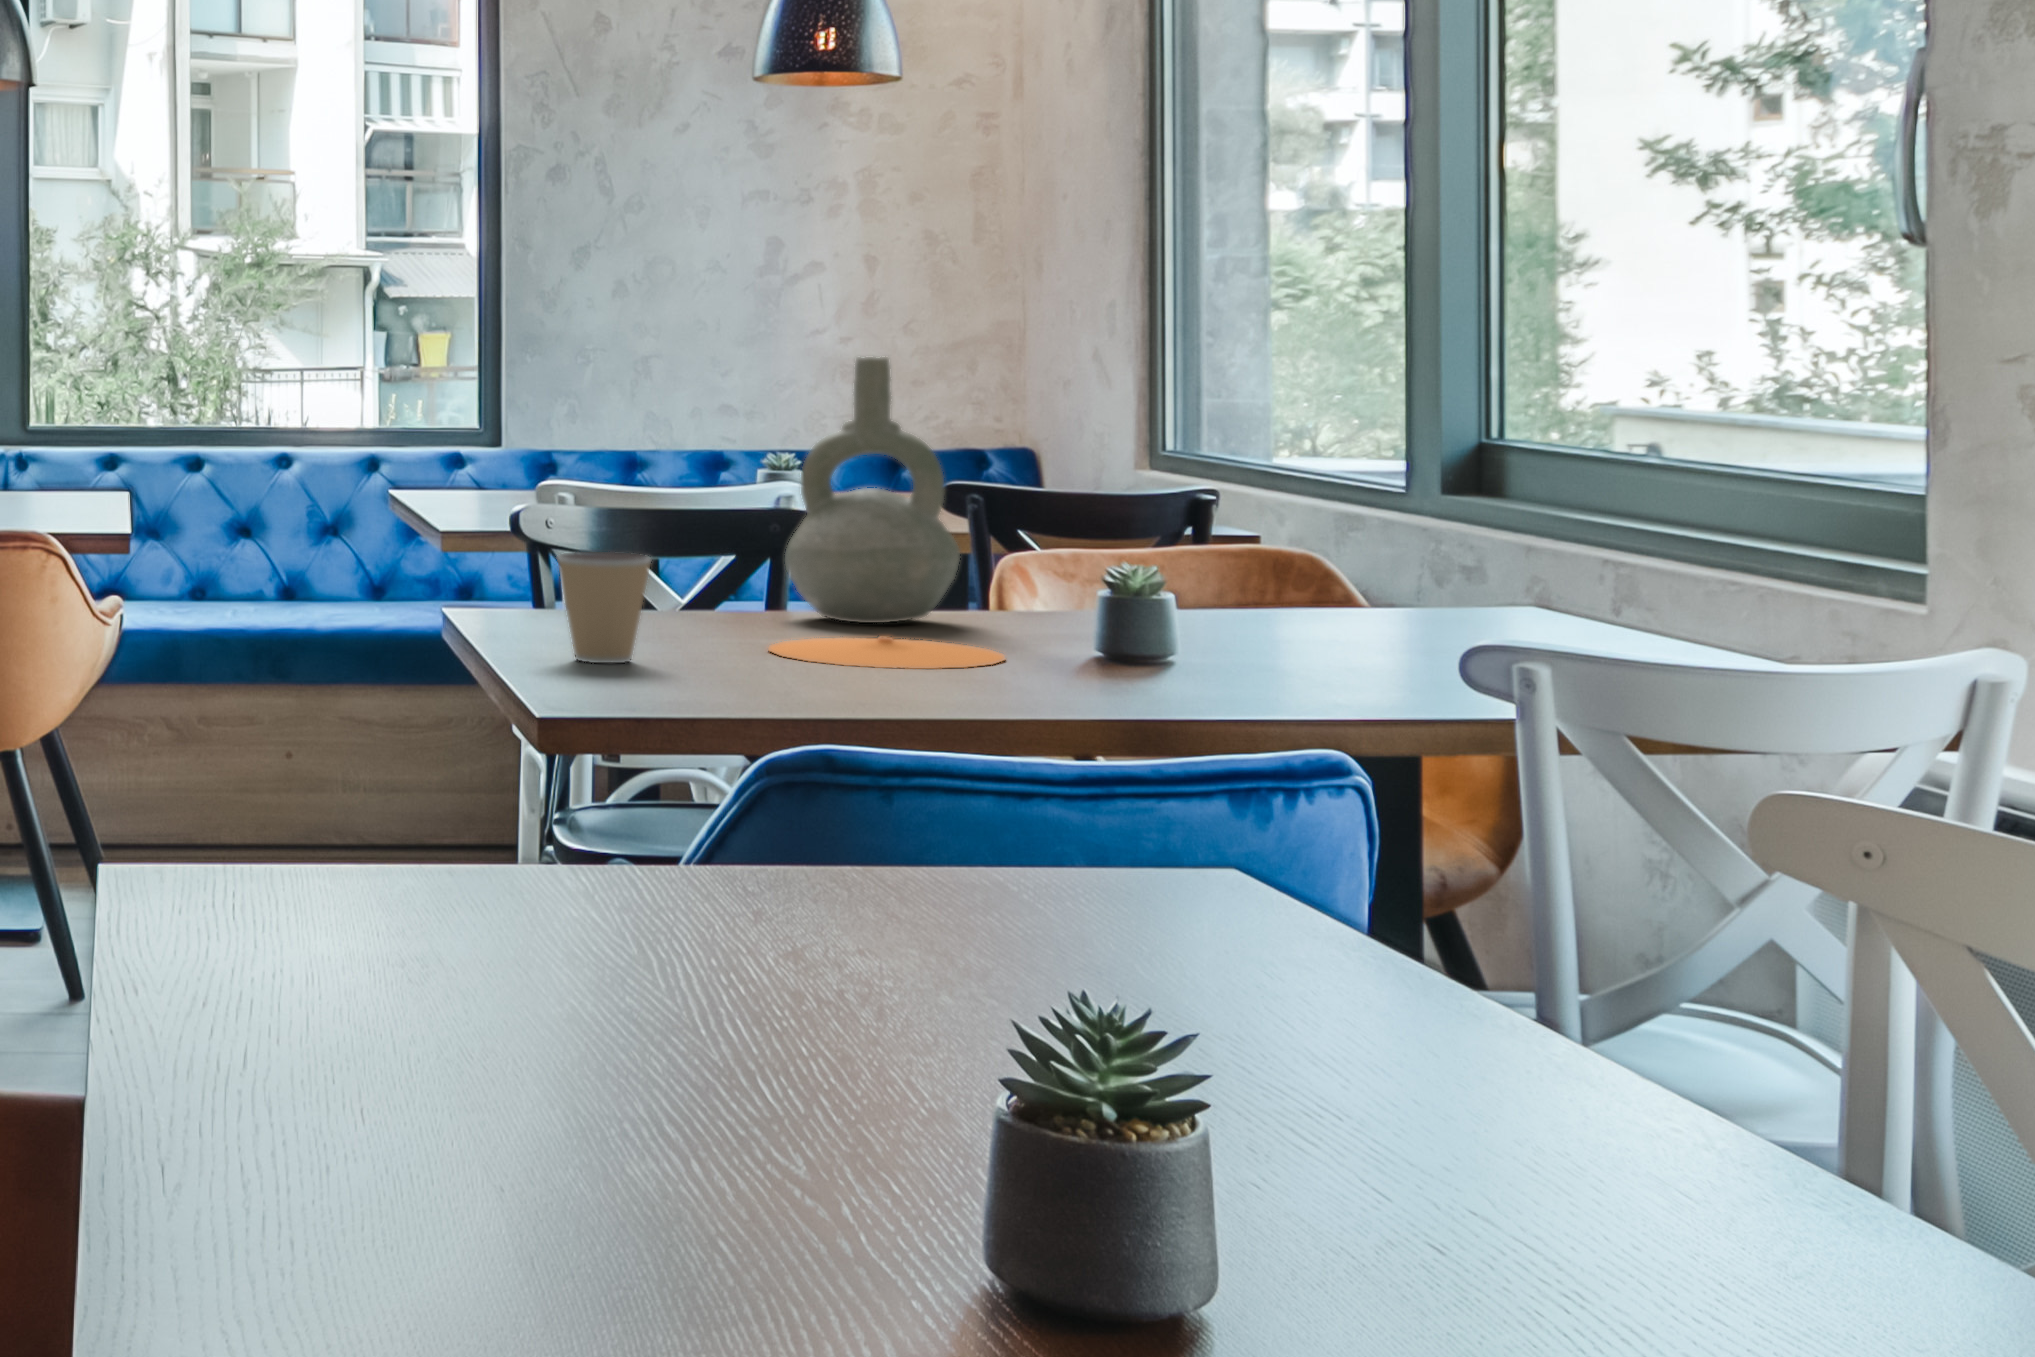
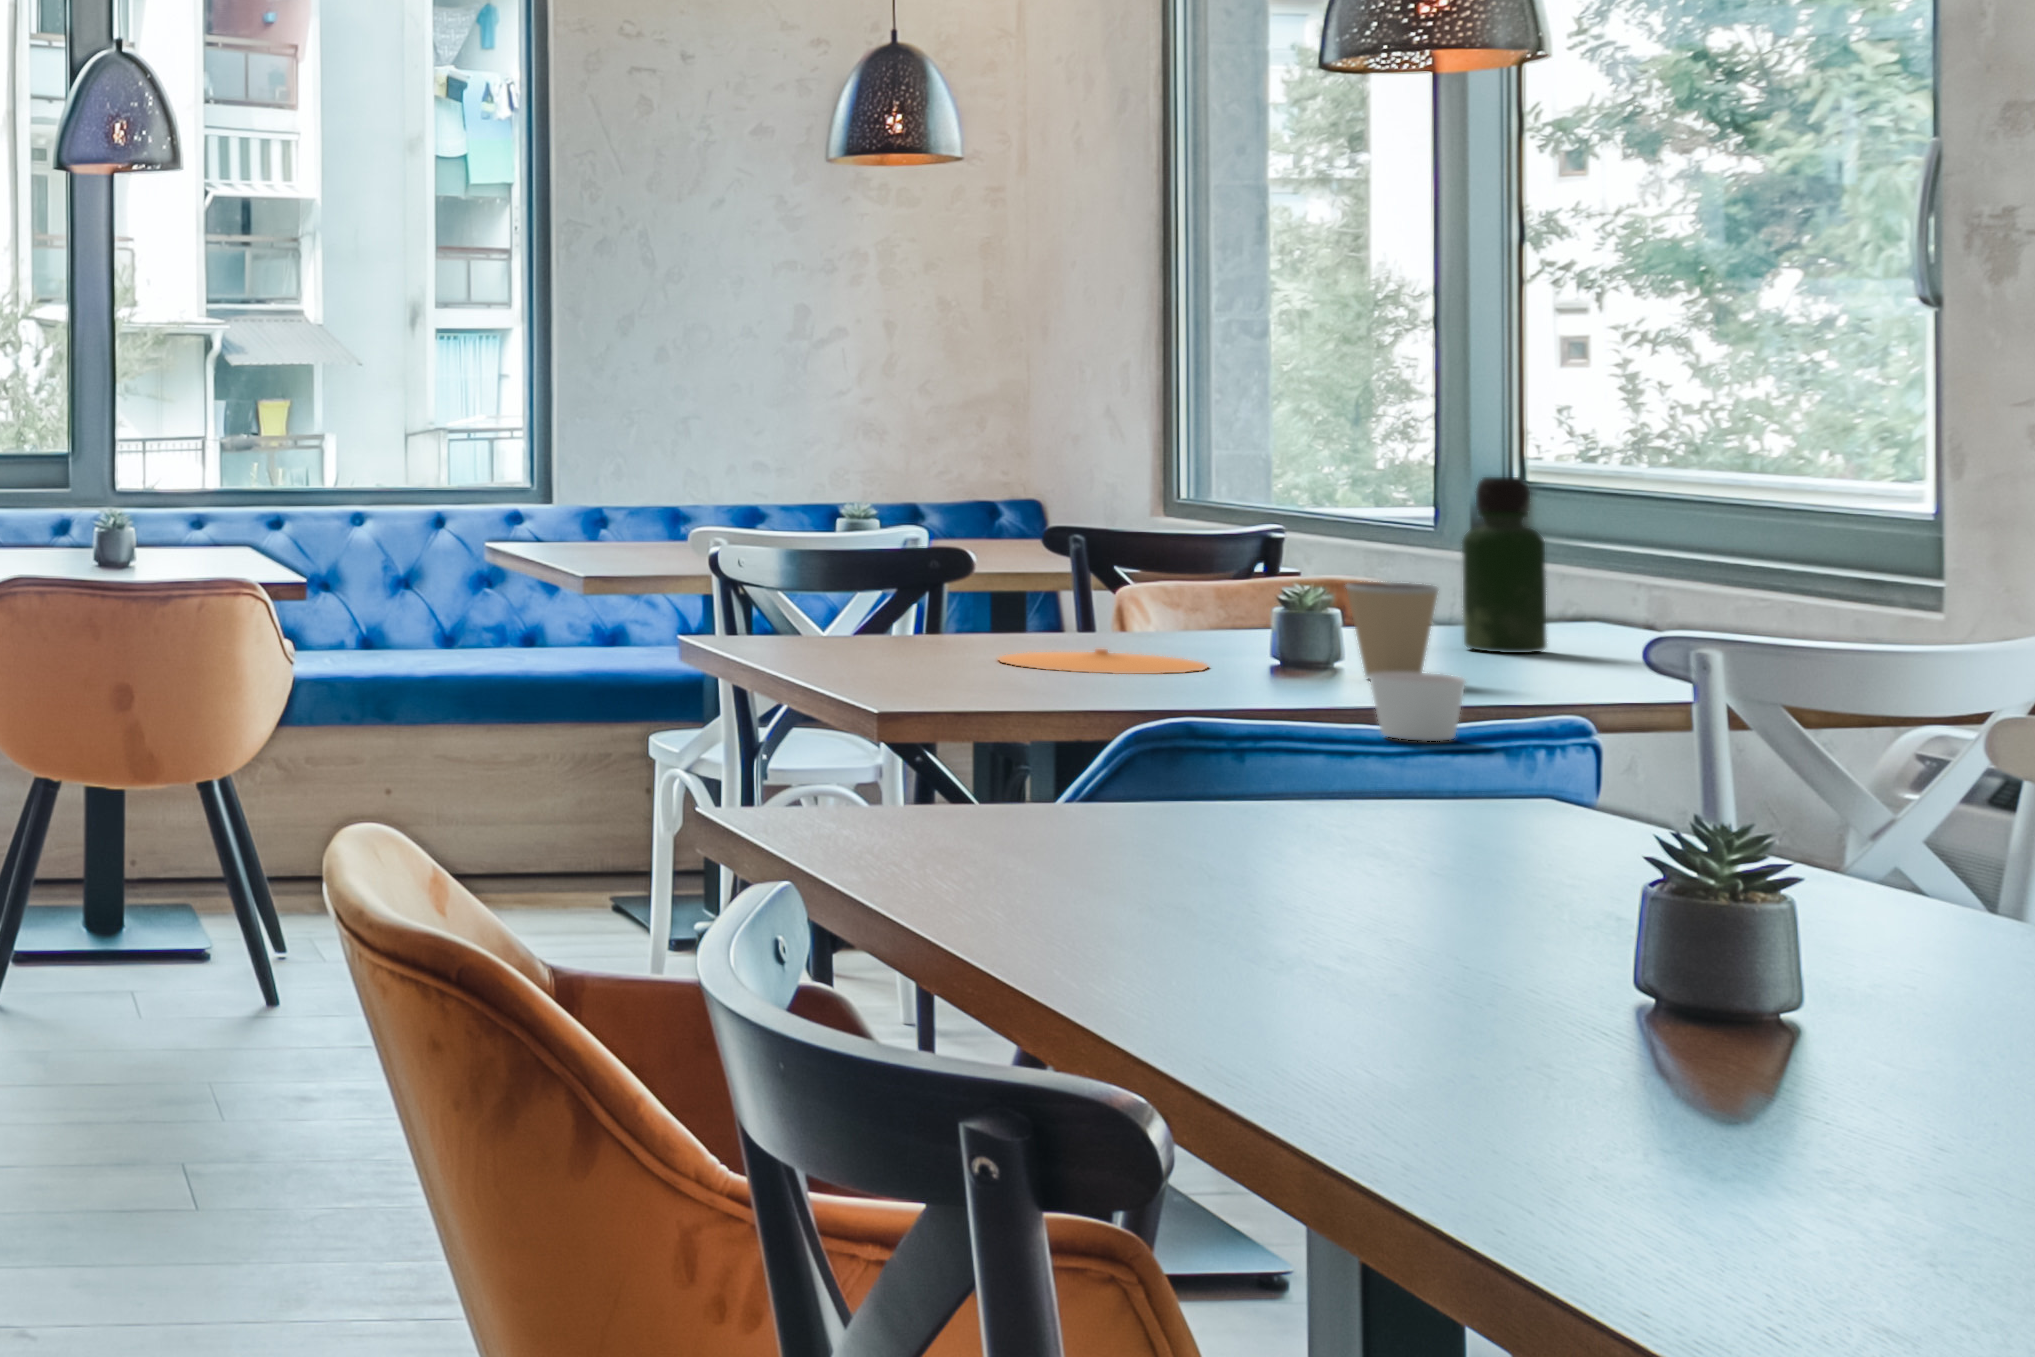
decorative vase: present [785,357,960,623] -> none [974,408,1131,641]
bottle: none [1341,439,1436,644] -> present [1462,477,1547,653]
coffee cup: present [557,552,651,663] -> present [1346,582,1438,679]
candle: none [1073,687,1185,772] -> present [1369,672,1465,741]

